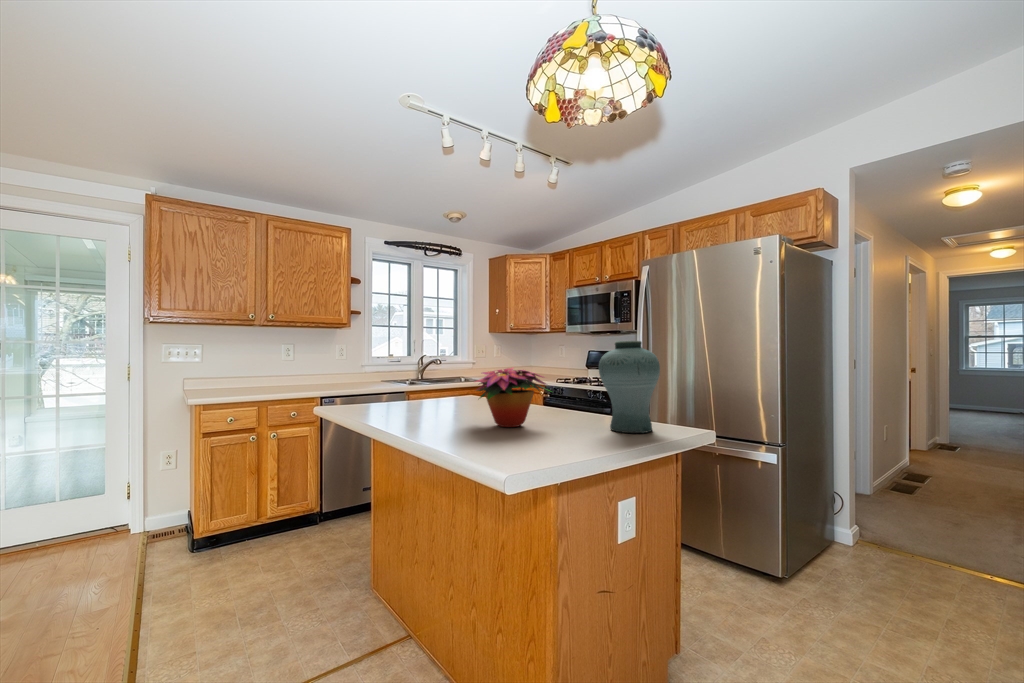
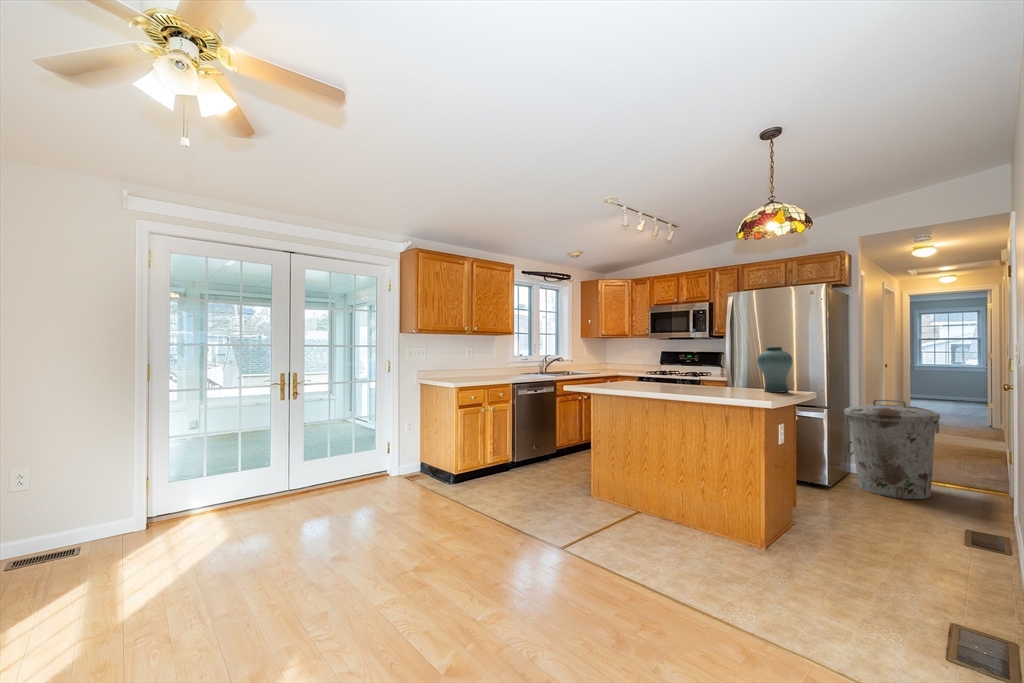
flower arrangement: present [475,368,546,427] -> none [686,360,735,391]
trash can: none [815,432,980,618] -> present [844,399,940,499]

